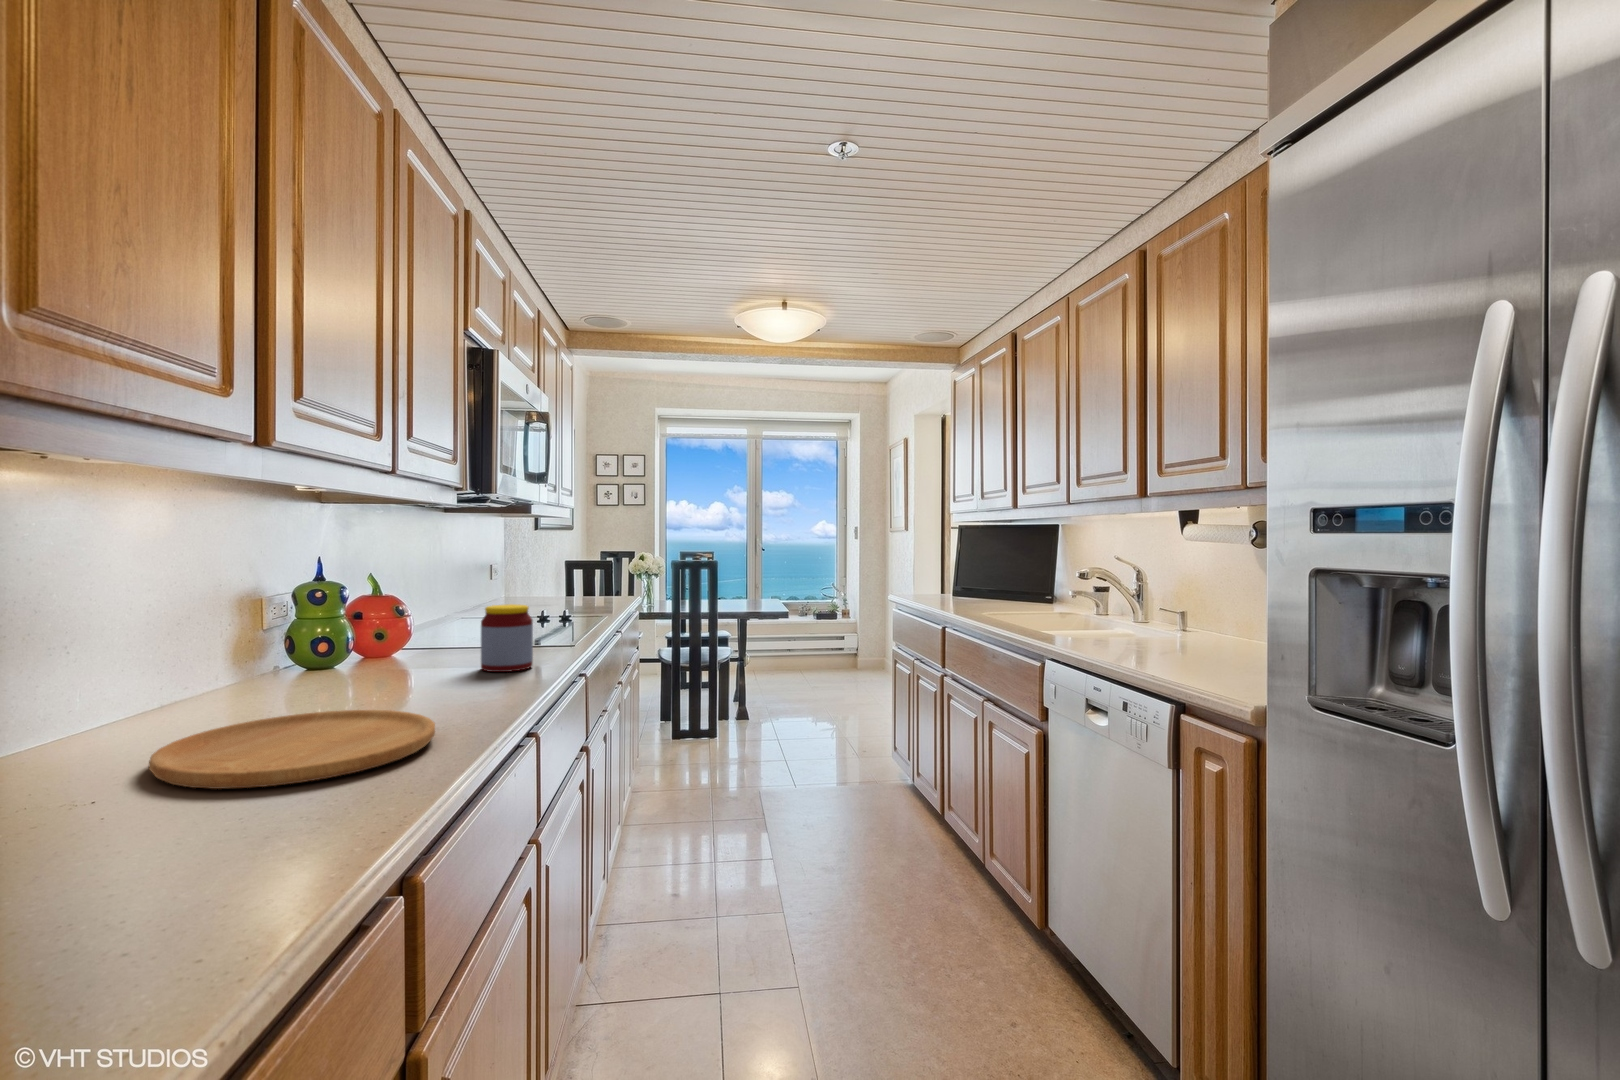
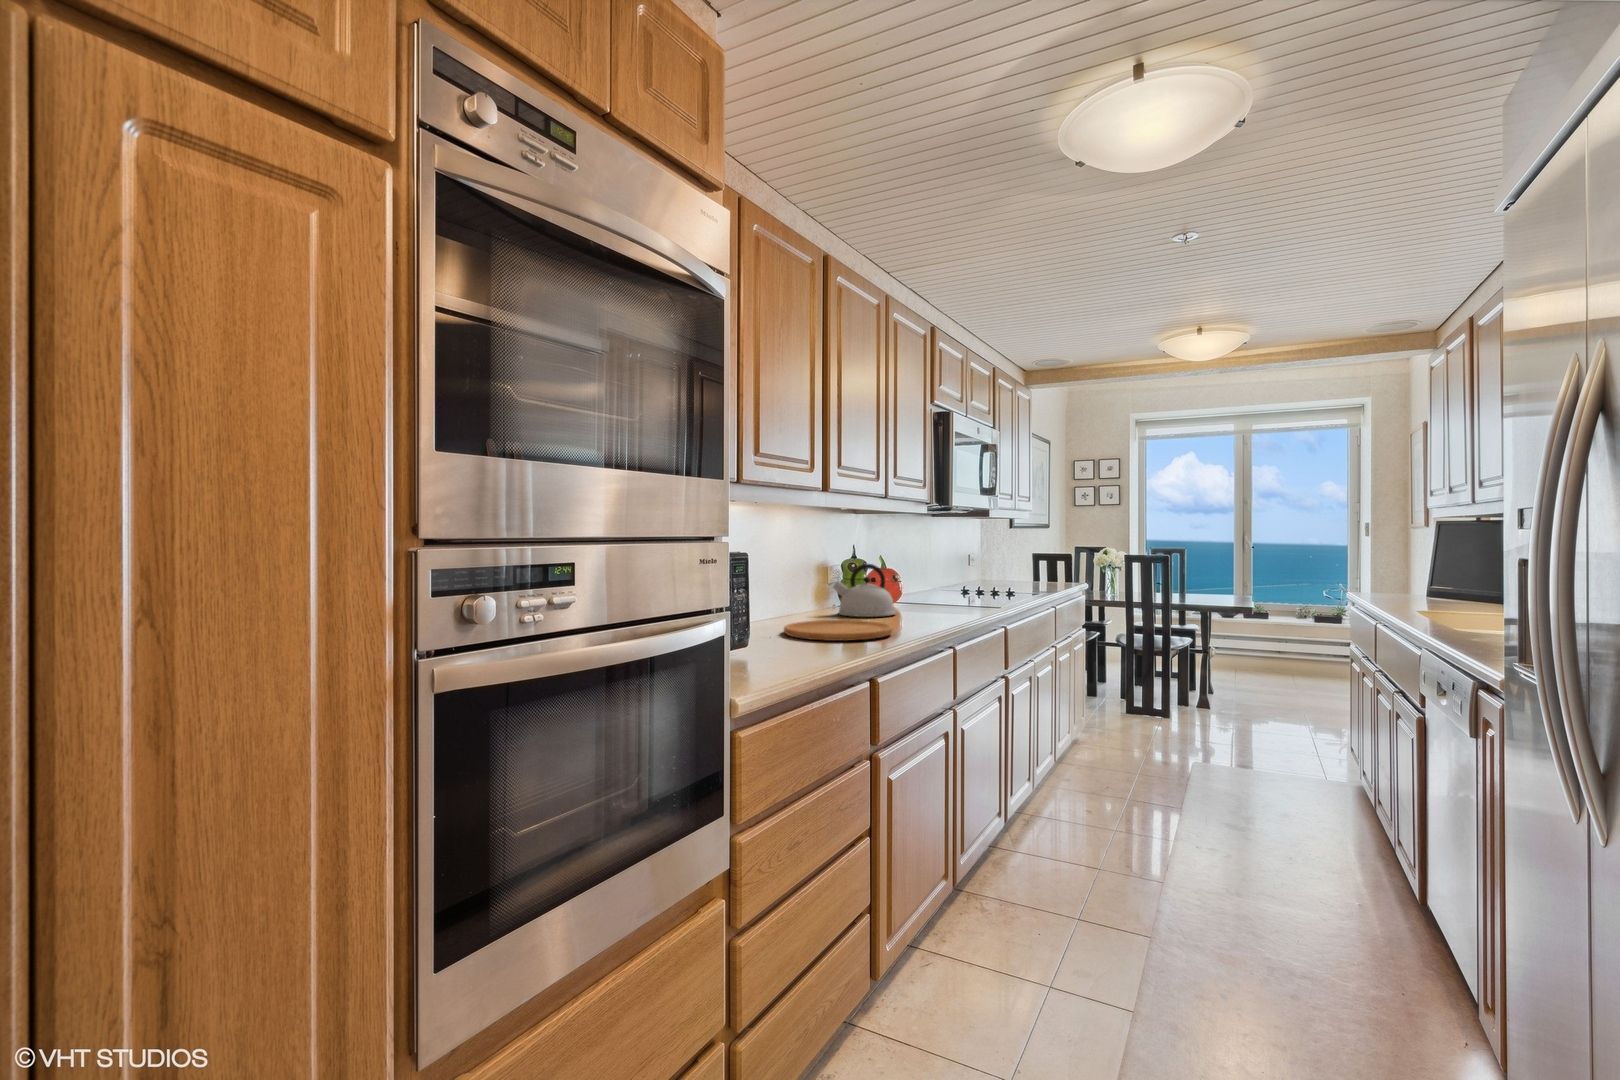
kettle: none [276,590,412,692] -> present [833,564,895,617]
jar: present [481,604,533,672] -> none [934,576,964,616]

